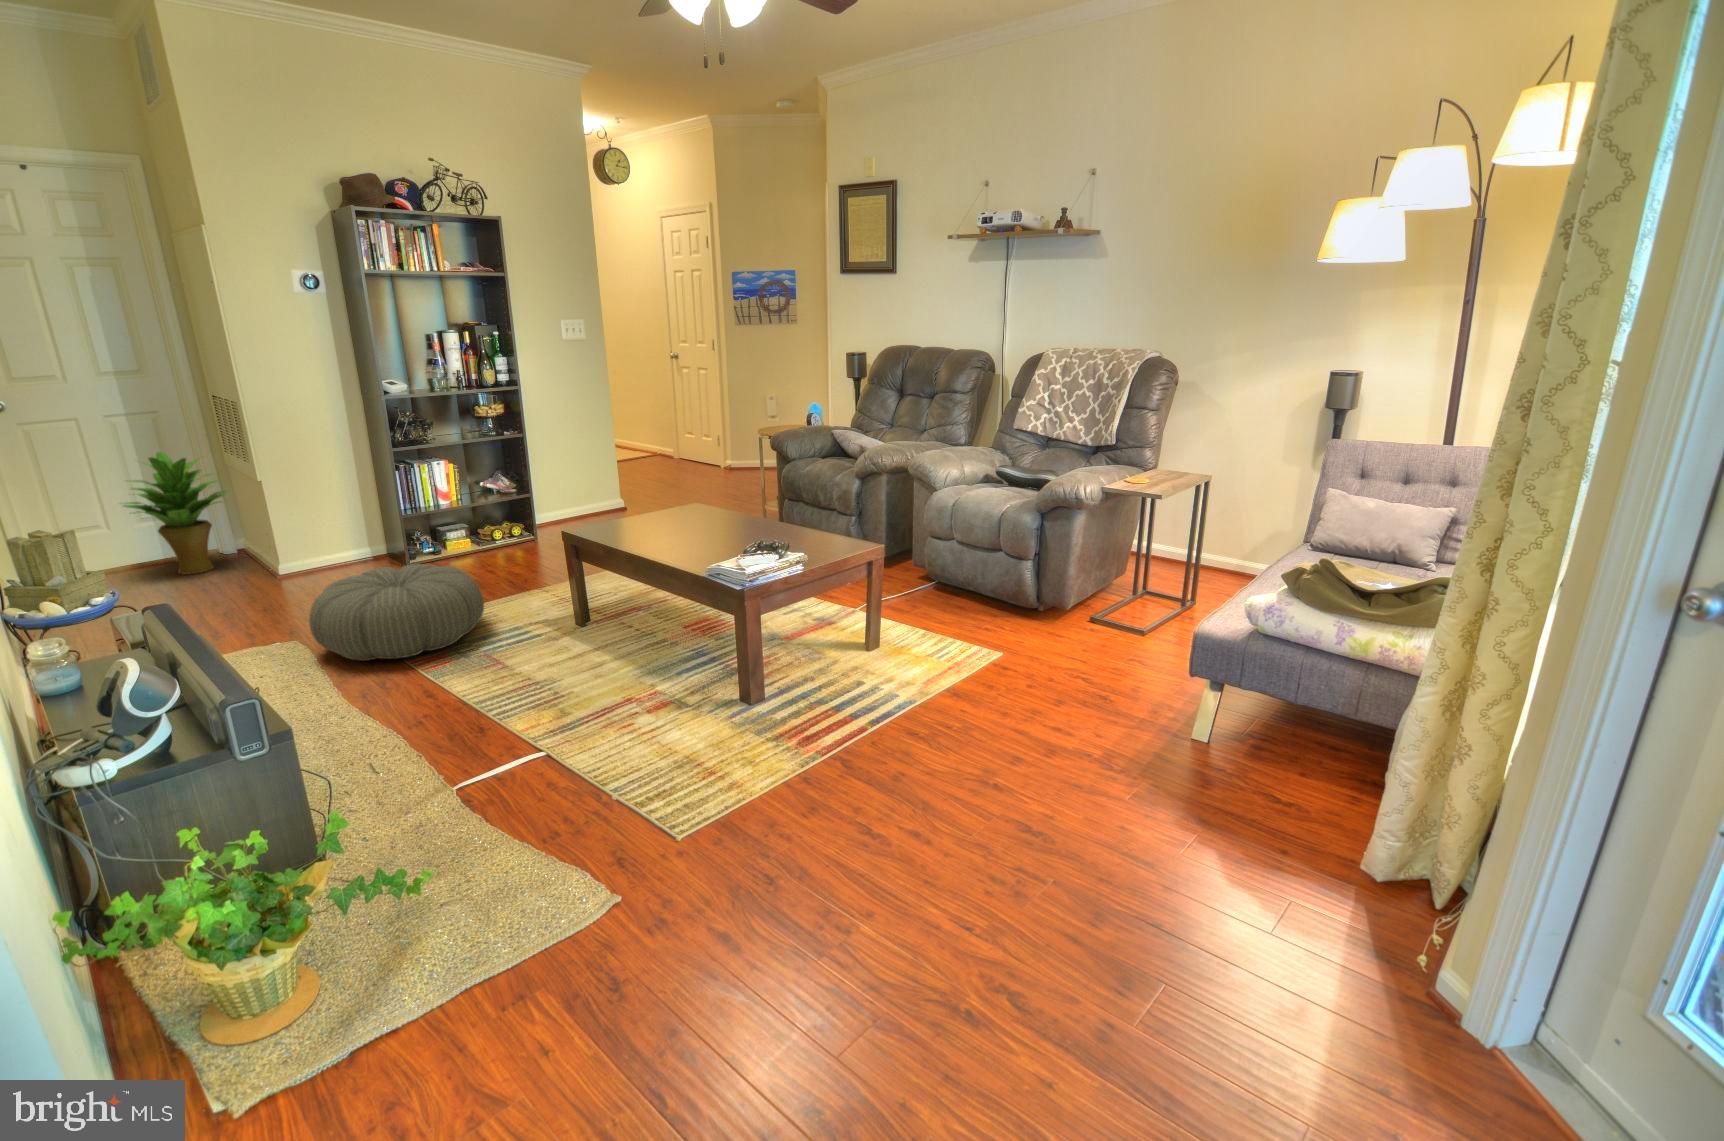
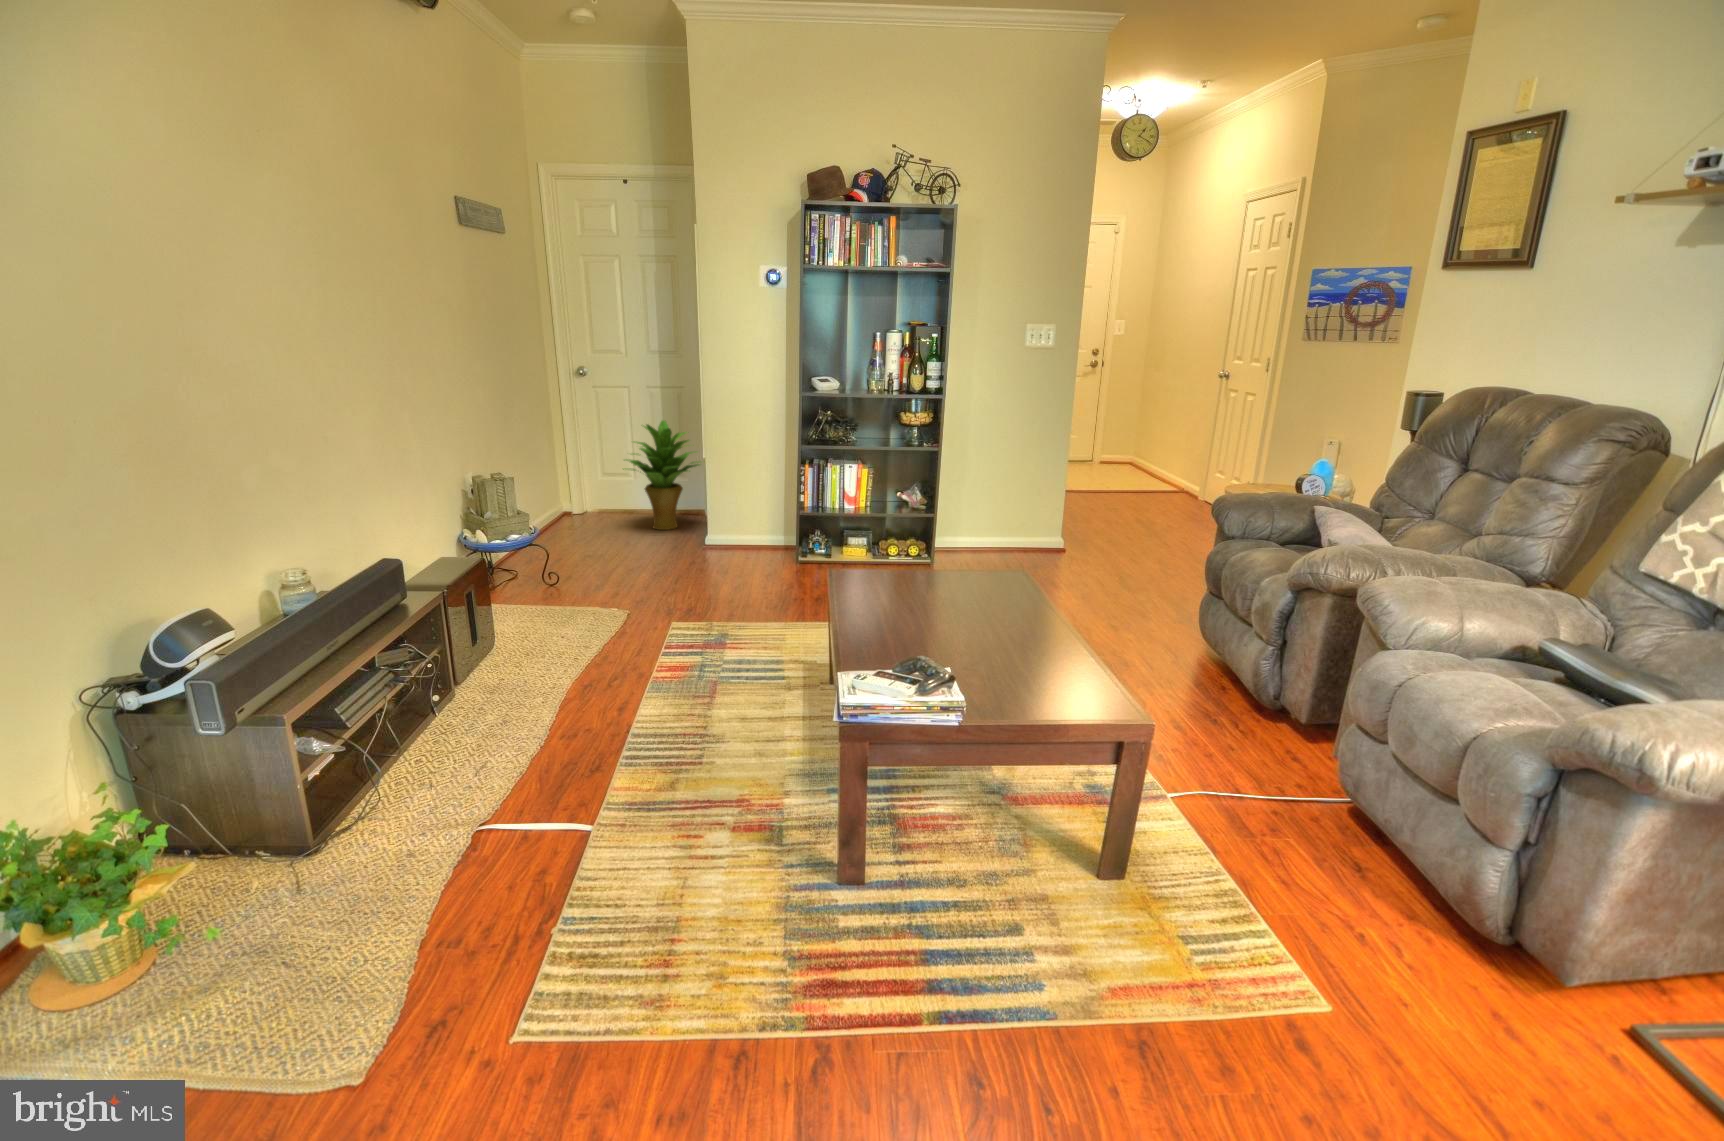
pouf: present [309,564,484,661] -> none [607,564,766,664]

